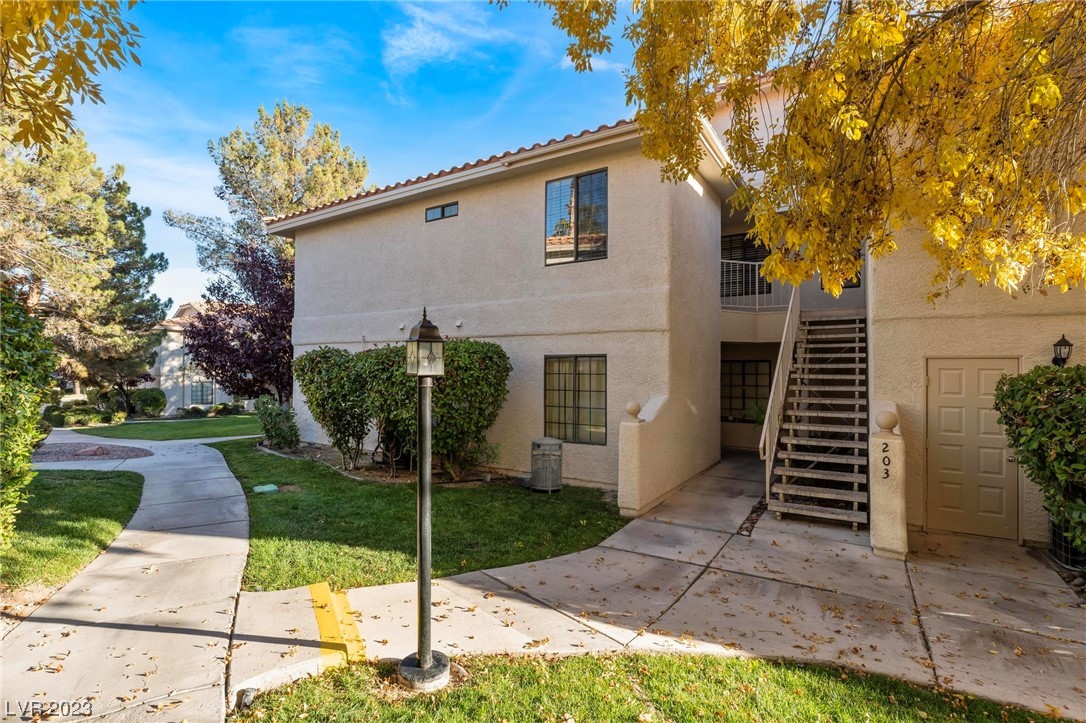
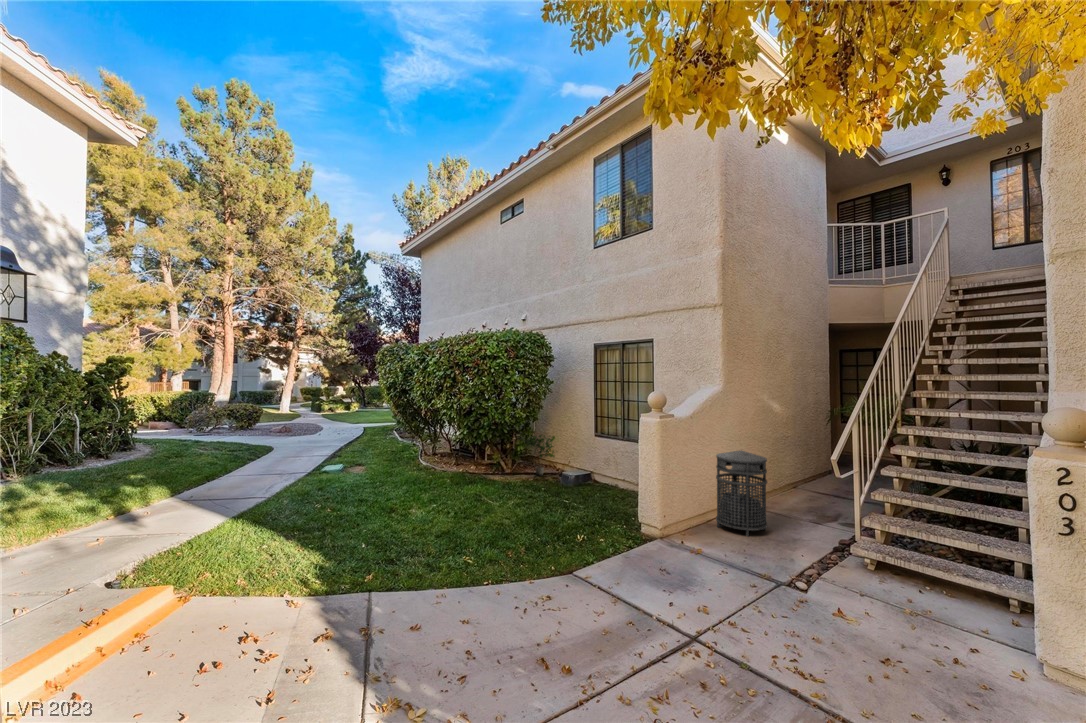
trash can: present [531,437,563,494] -> present [716,451,767,537]

